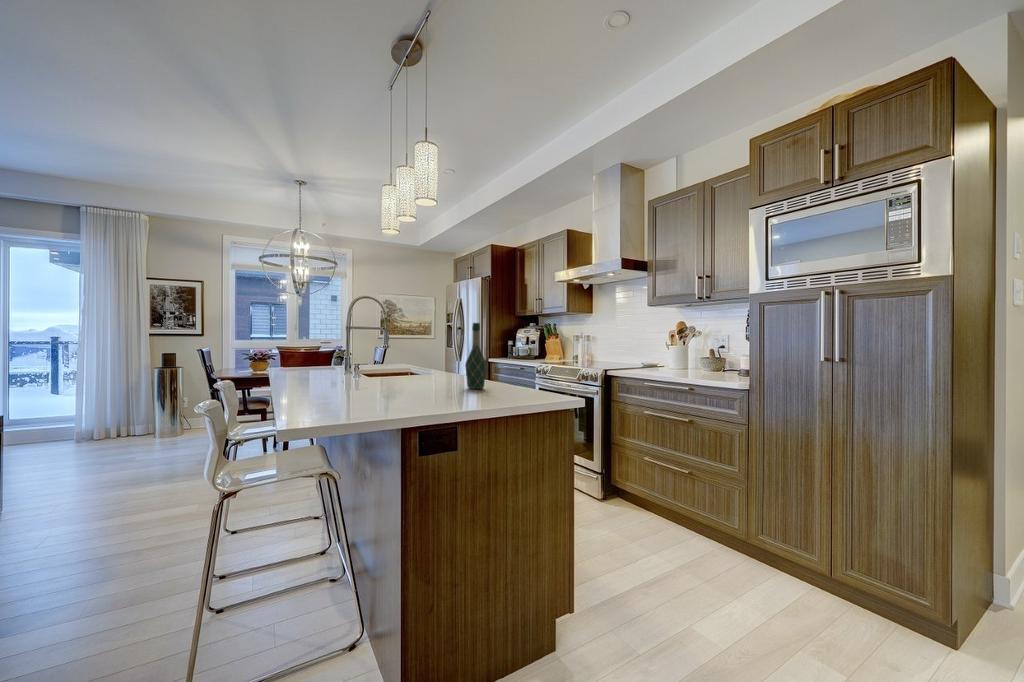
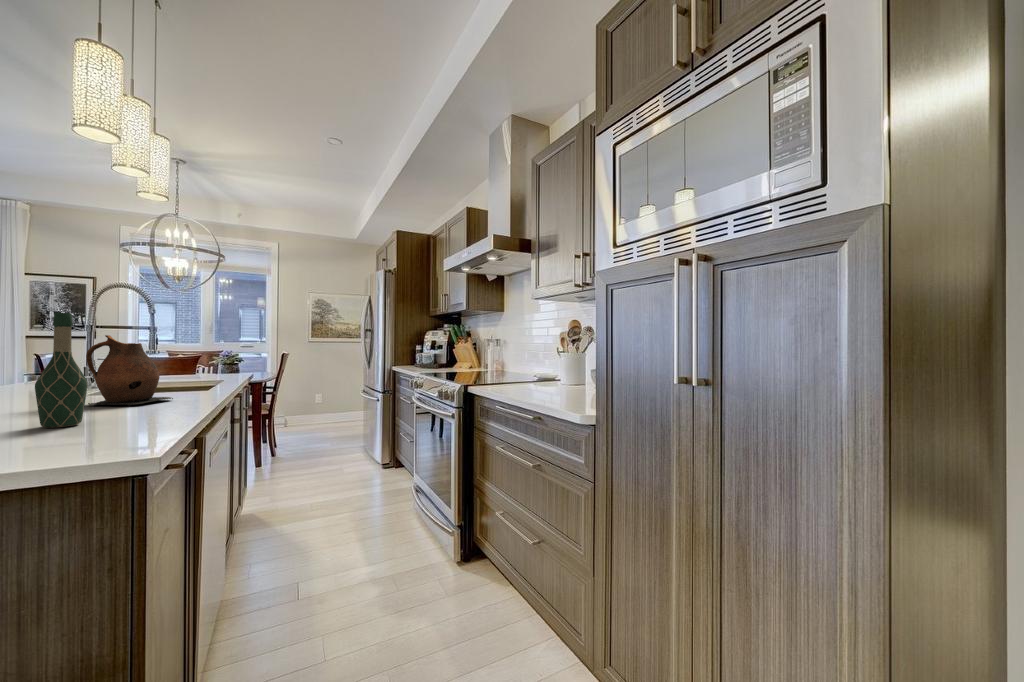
ceramic pitcher: none [421,335,457,381] -> present [86,335,173,406]

